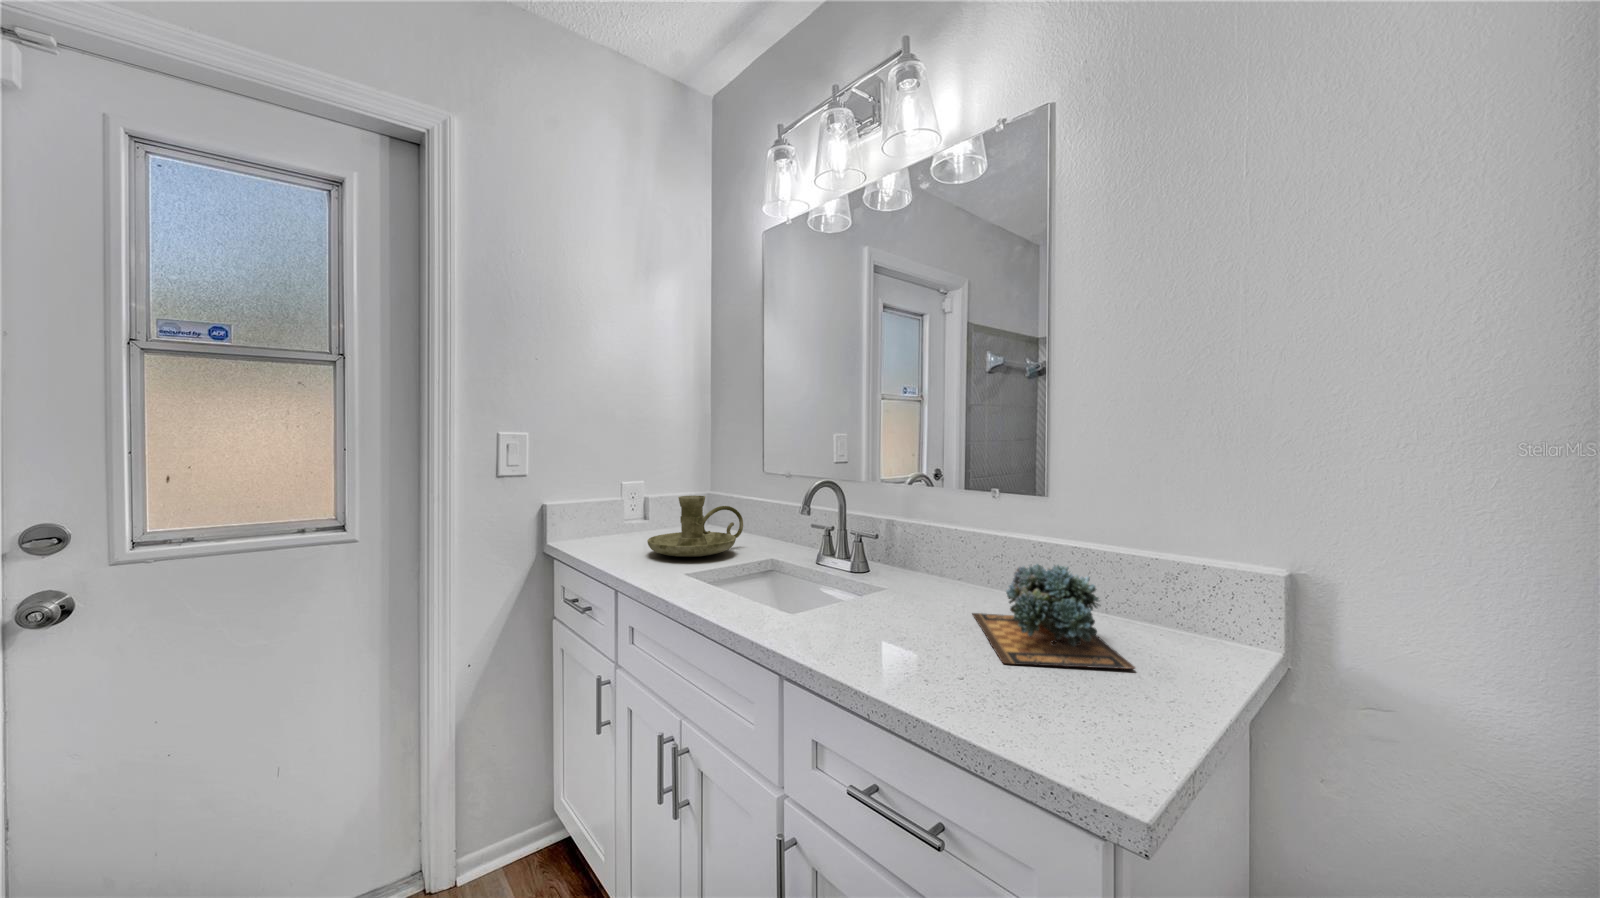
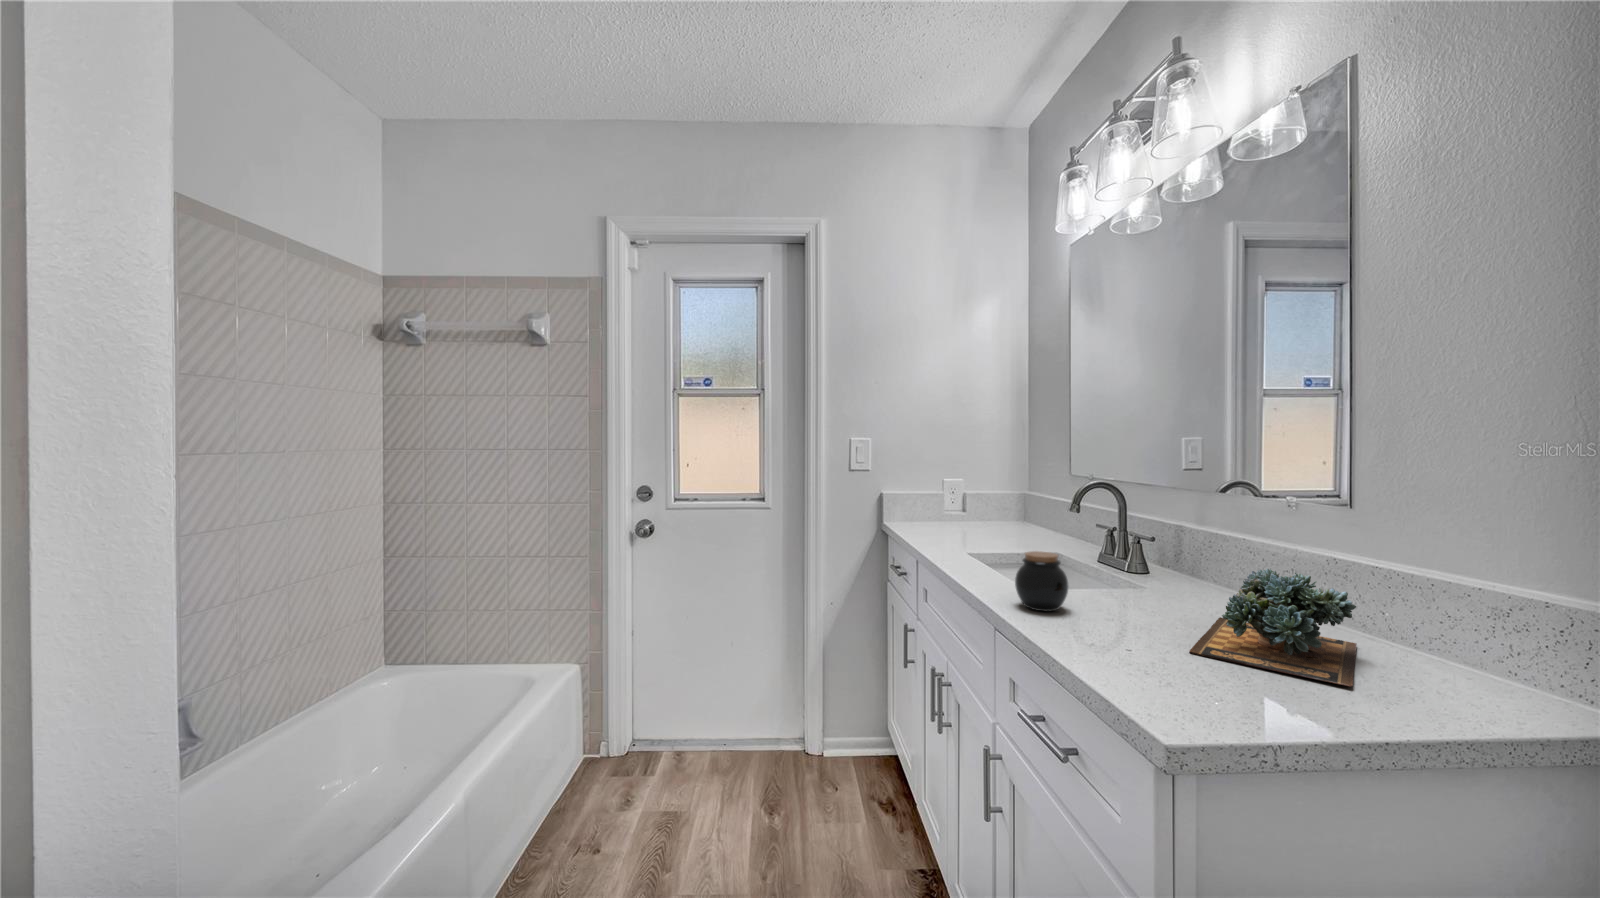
candle holder: present [647,496,743,557] -> none [951,490,1042,541]
jar: none [802,570,860,643] -> present [1015,551,1069,611]

